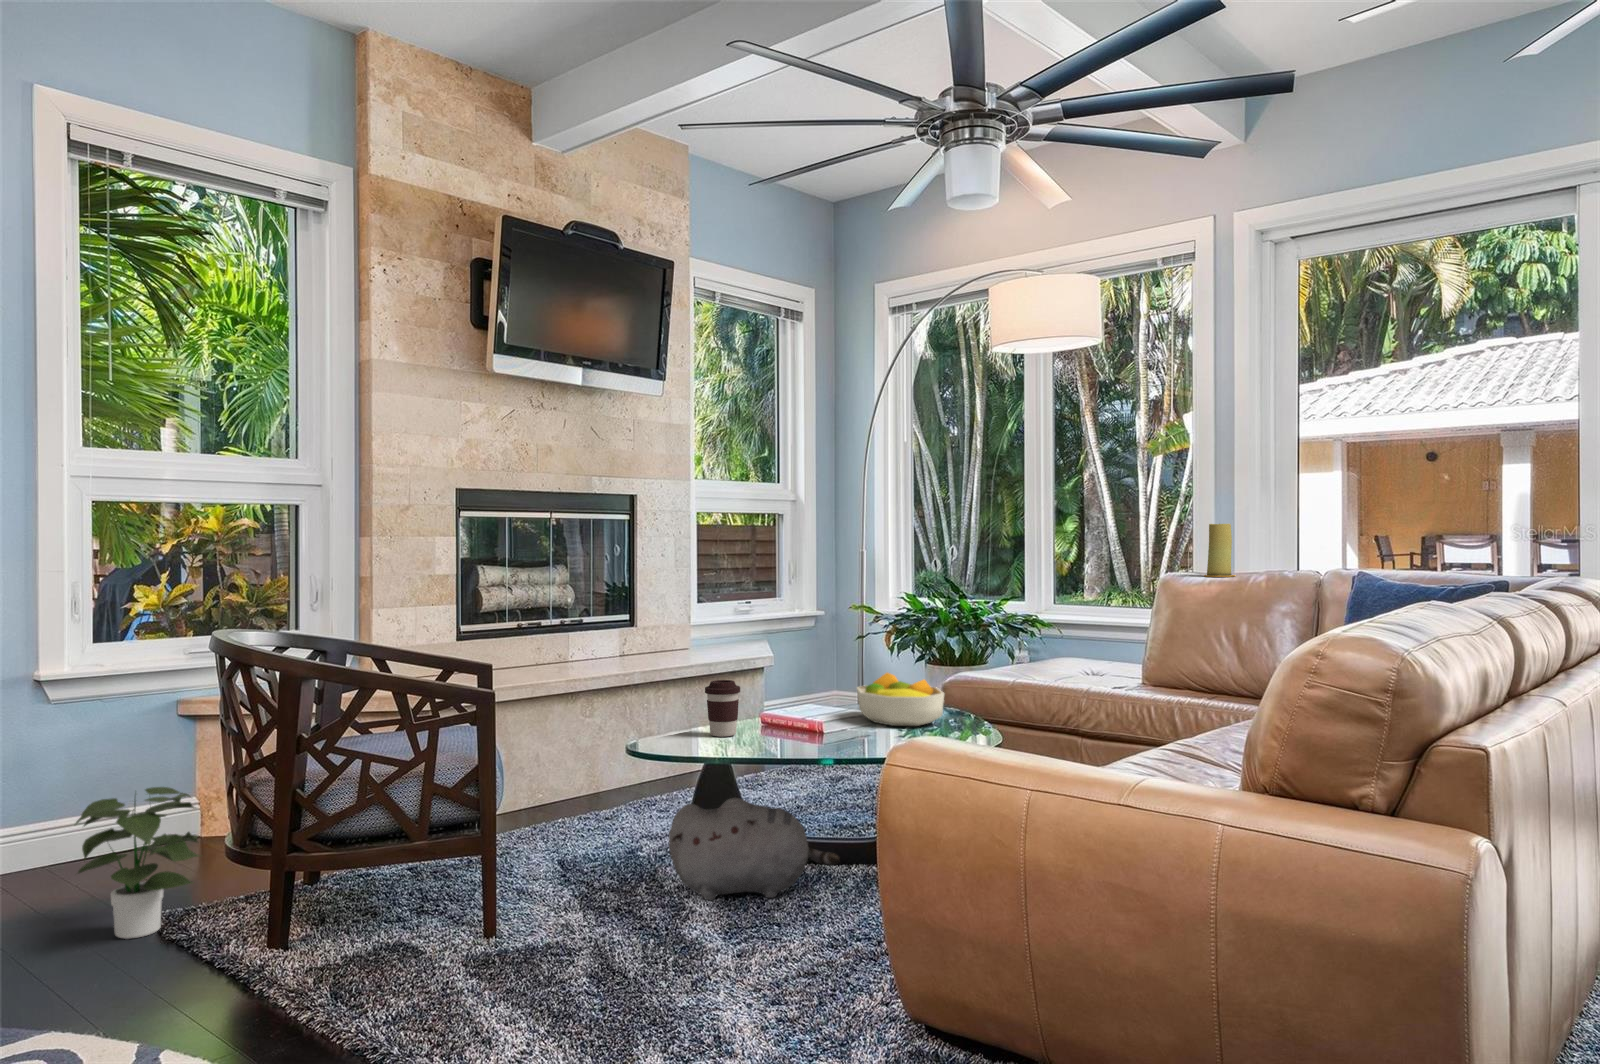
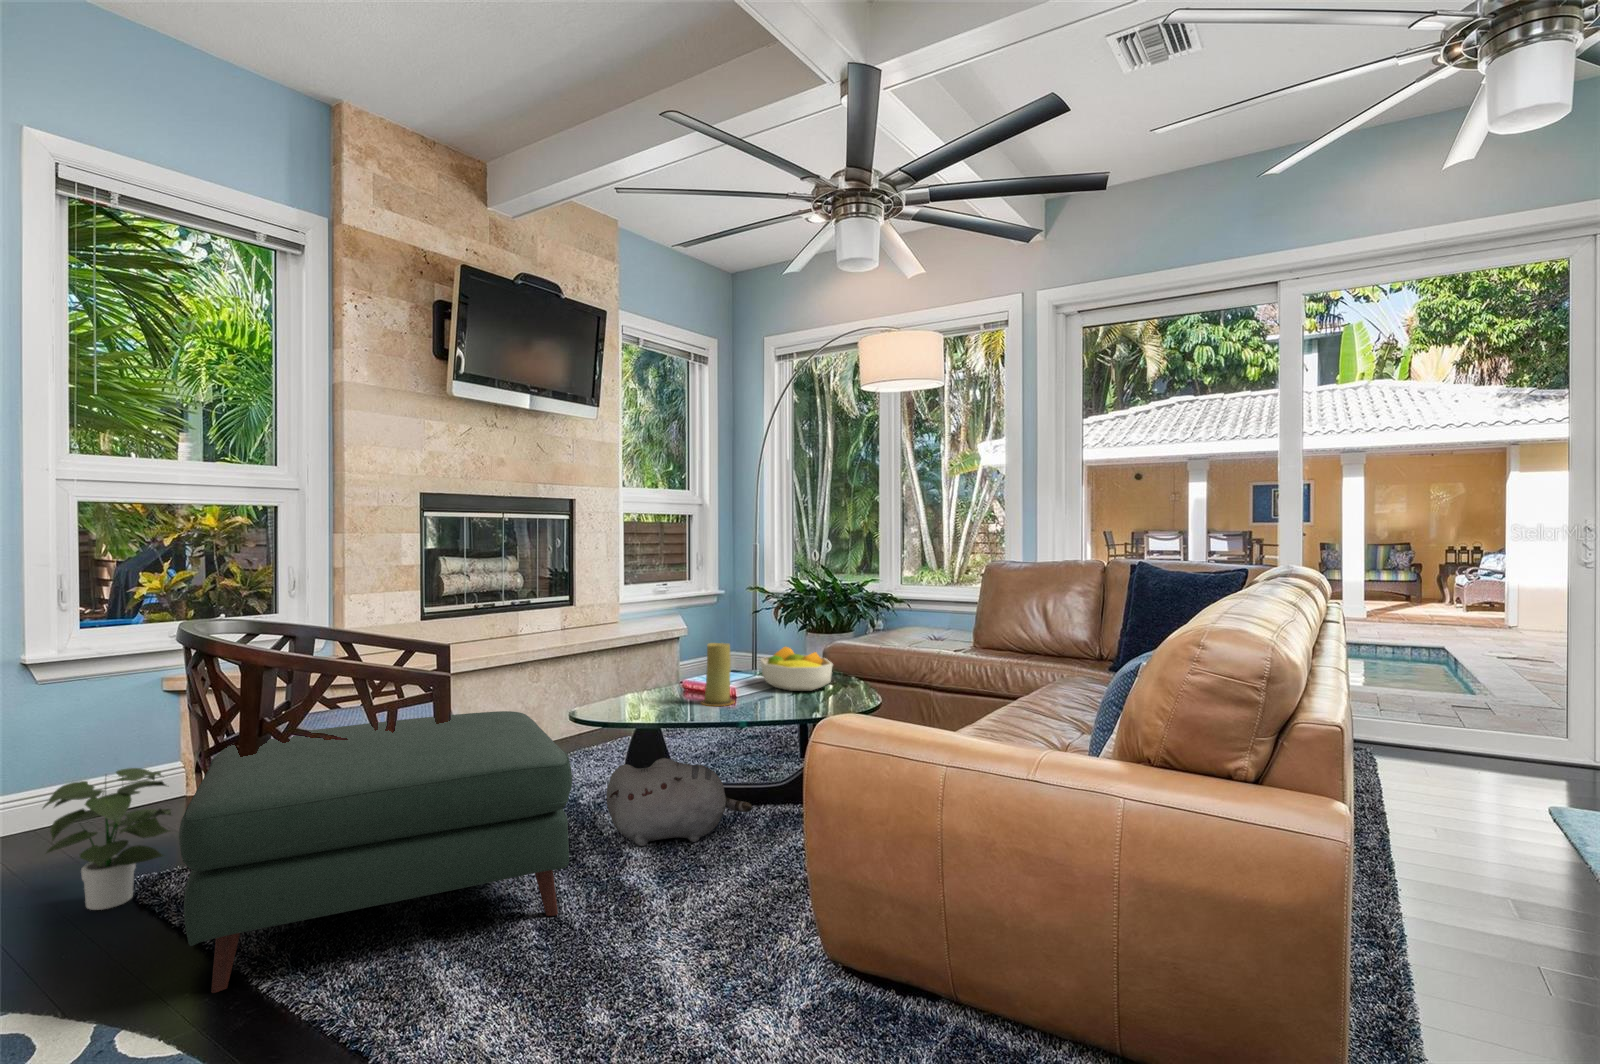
candle: present [1204,524,1236,577] -> present [701,643,734,706]
coffee cup: present [705,680,740,737] -> none [637,657,667,705]
ottoman: none [220,737,627,1019] -> present [179,711,572,993]

